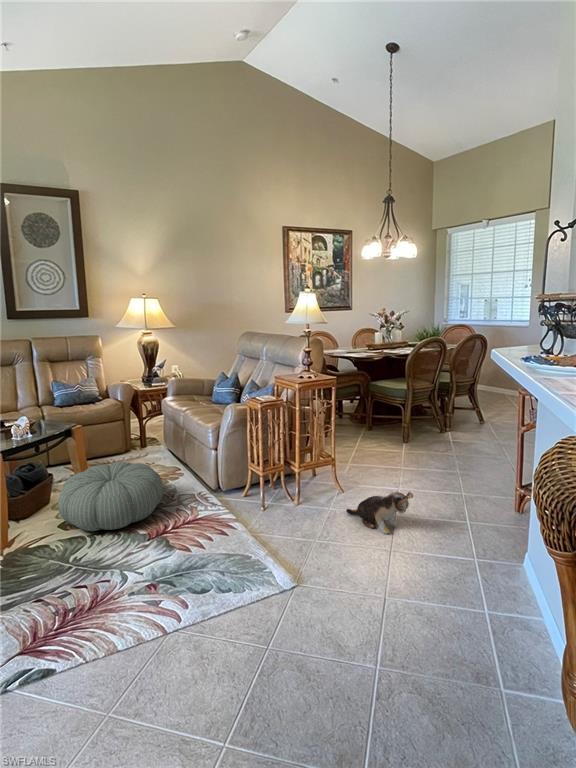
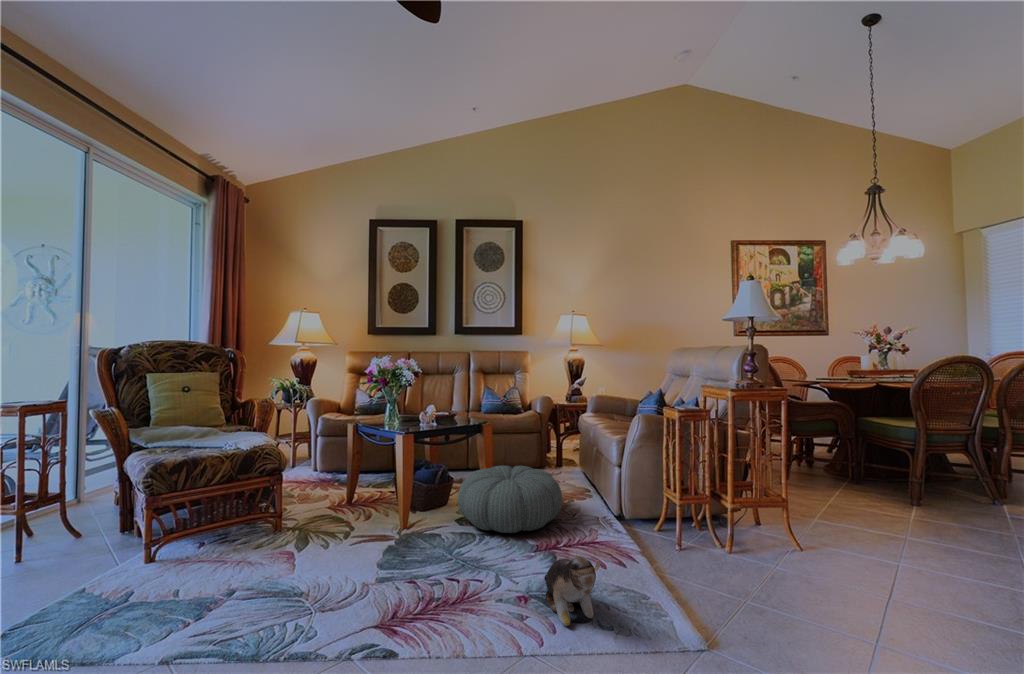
plush toy: present [346,492,413,534] -> present [544,555,600,626]

